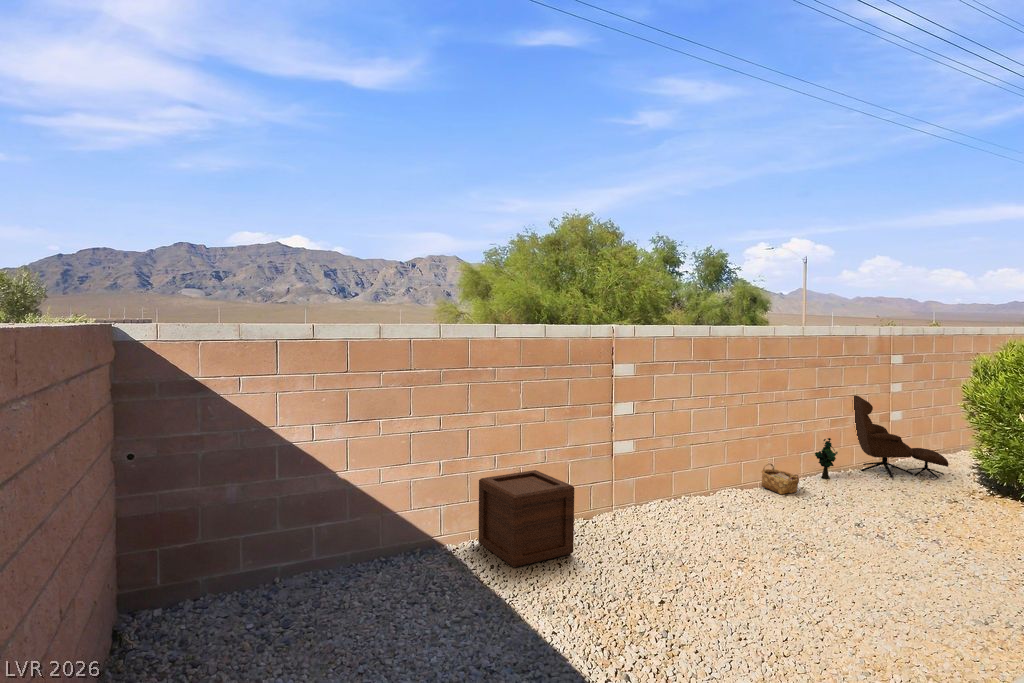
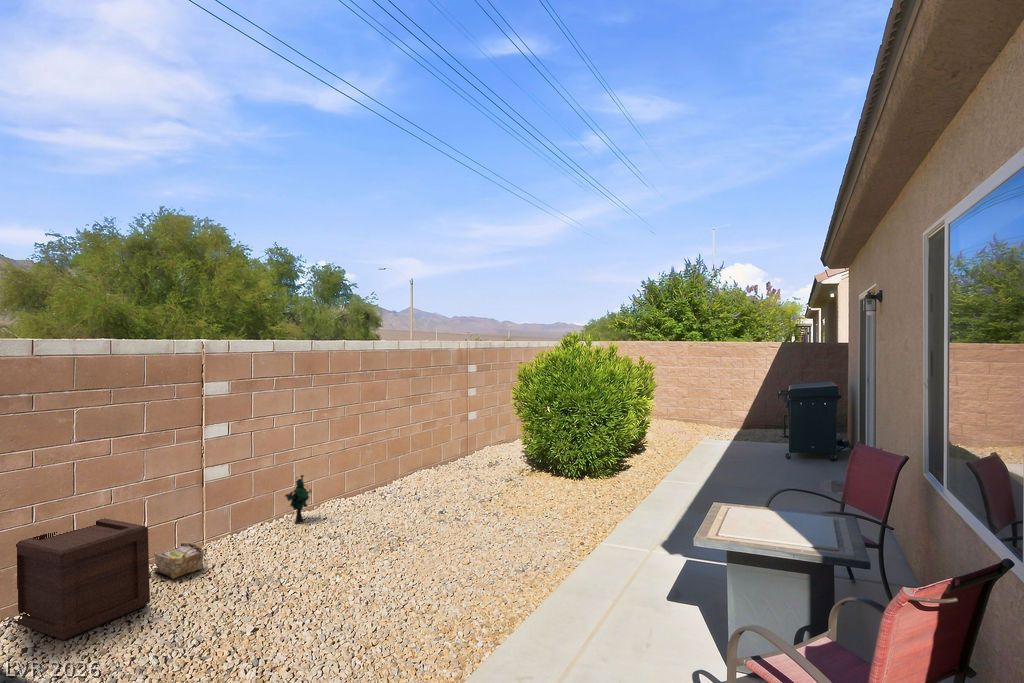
lounge chair: present [854,395,949,478] -> none [437,402,508,467]
decorative plant: present [815,438,838,479] -> present [285,475,311,524]
woven basket: present [761,463,799,494] -> present [154,542,204,579]

